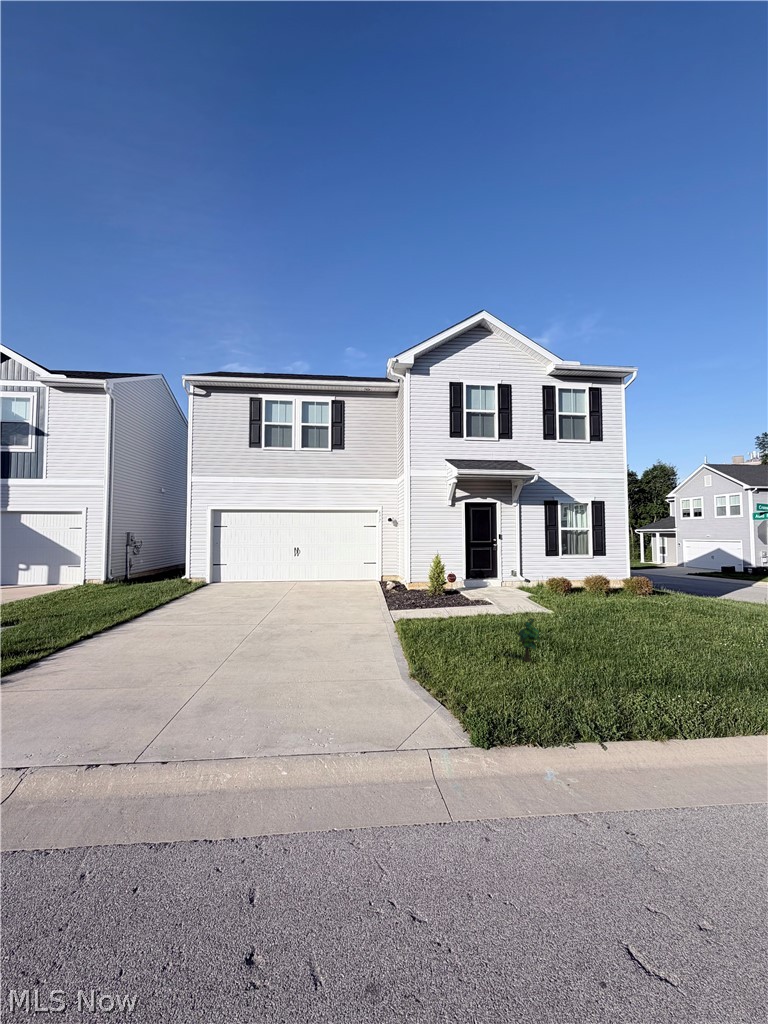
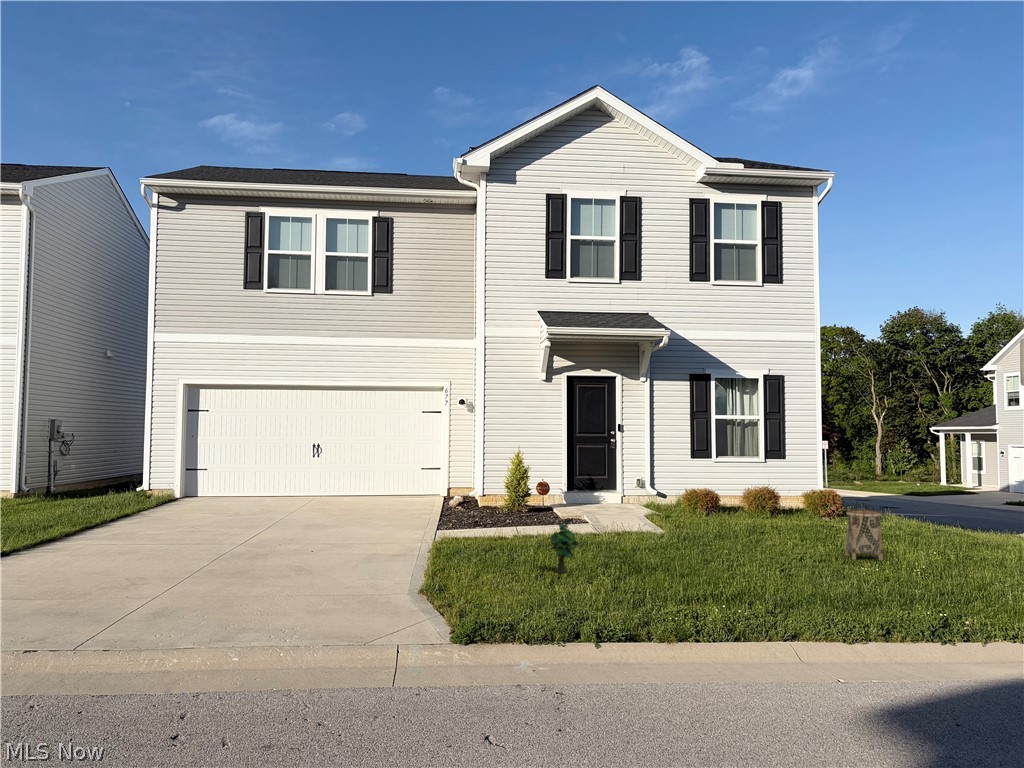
basket: none [714,602,750,641] -> present [846,510,883,560]

